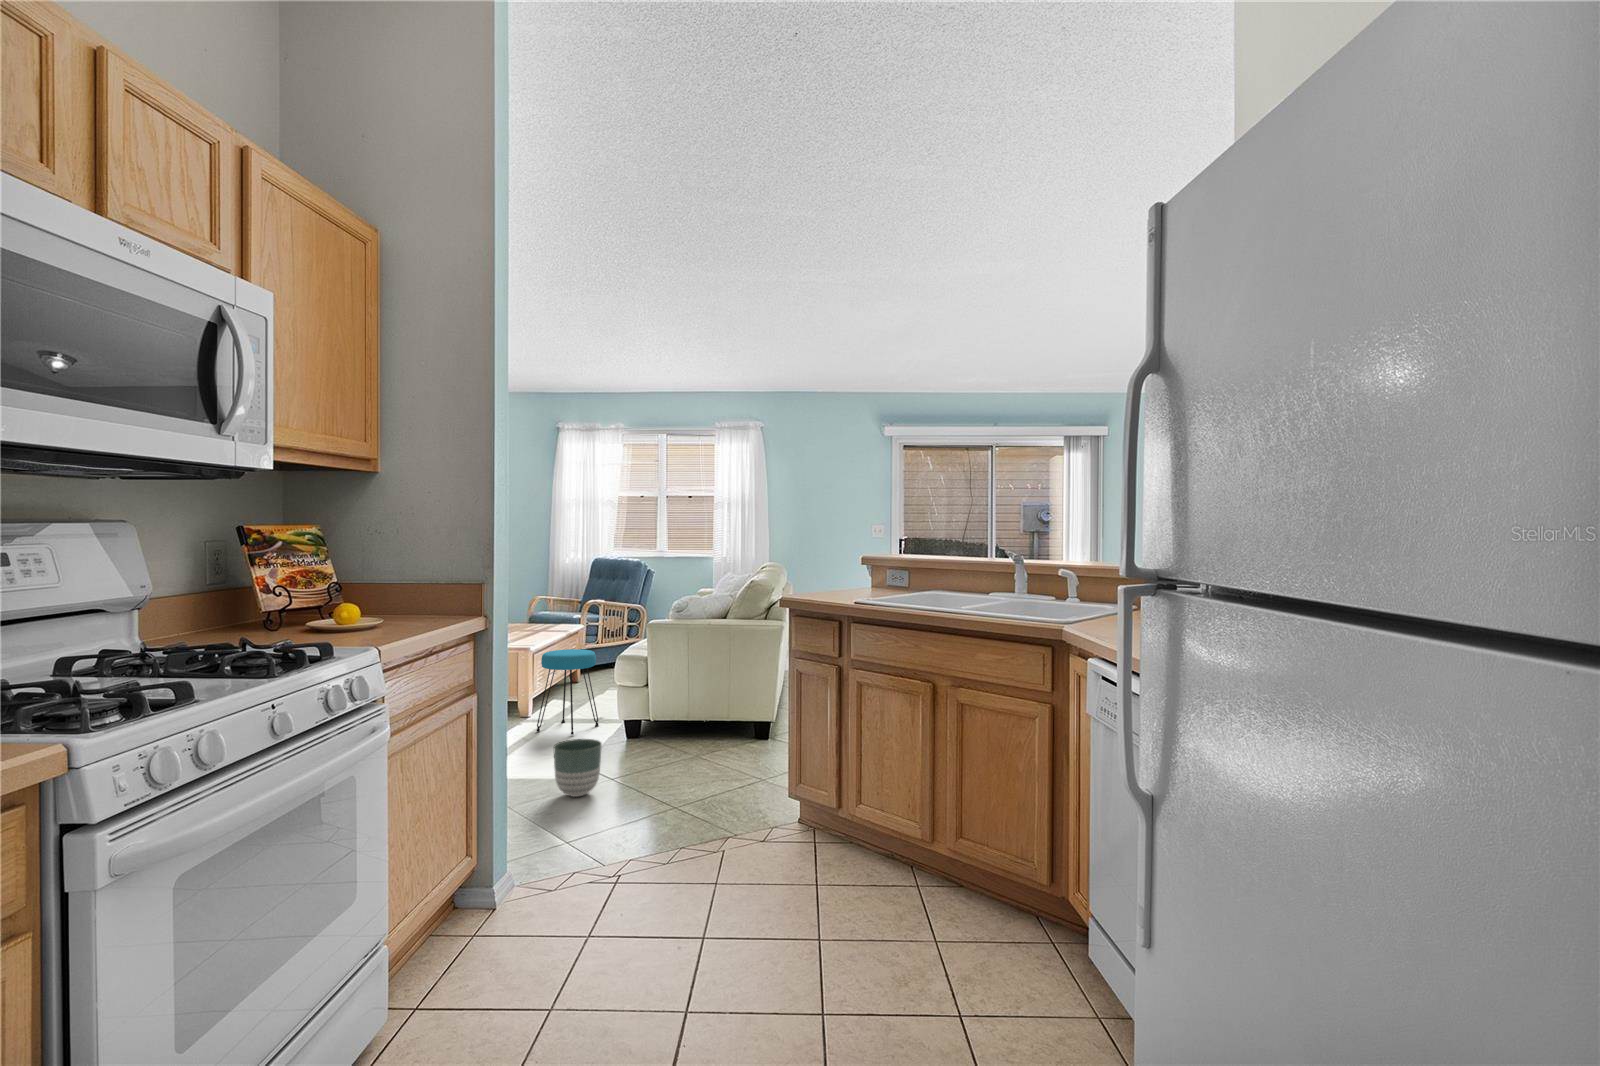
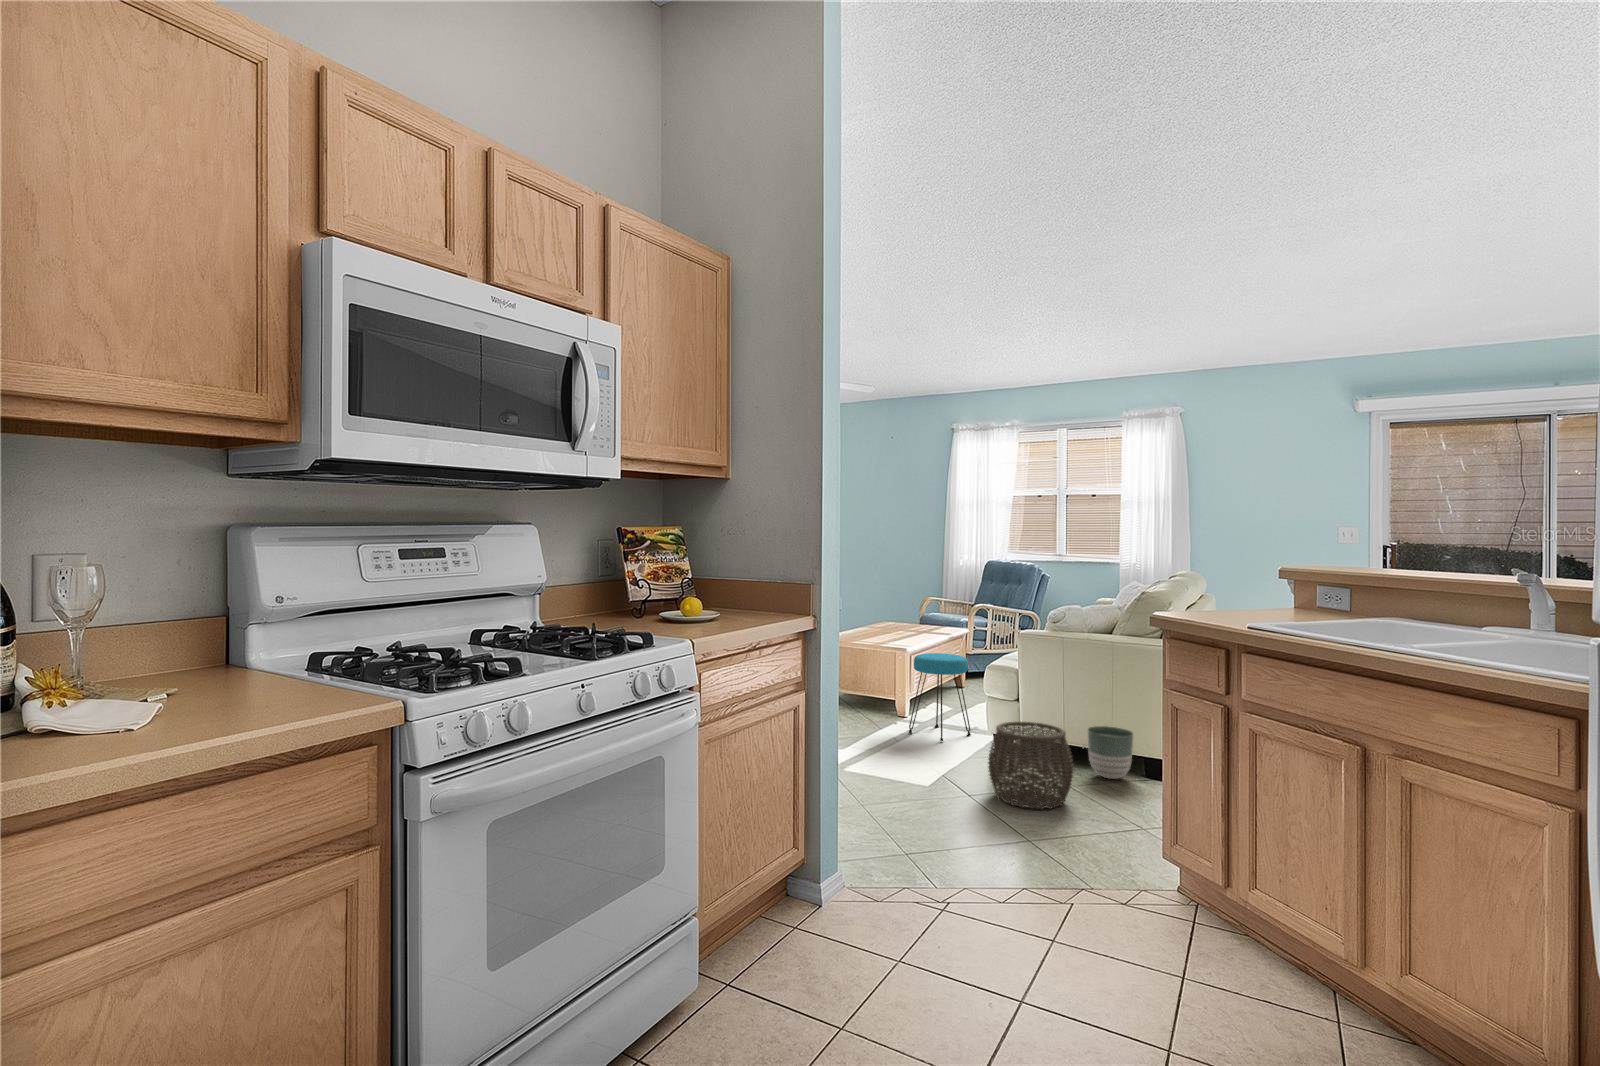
woven basket: none [630,704,706,782] -> present [988,722,1074,809]
planter: present [554,739,602,797] -> present [1088,726,1133,779]

